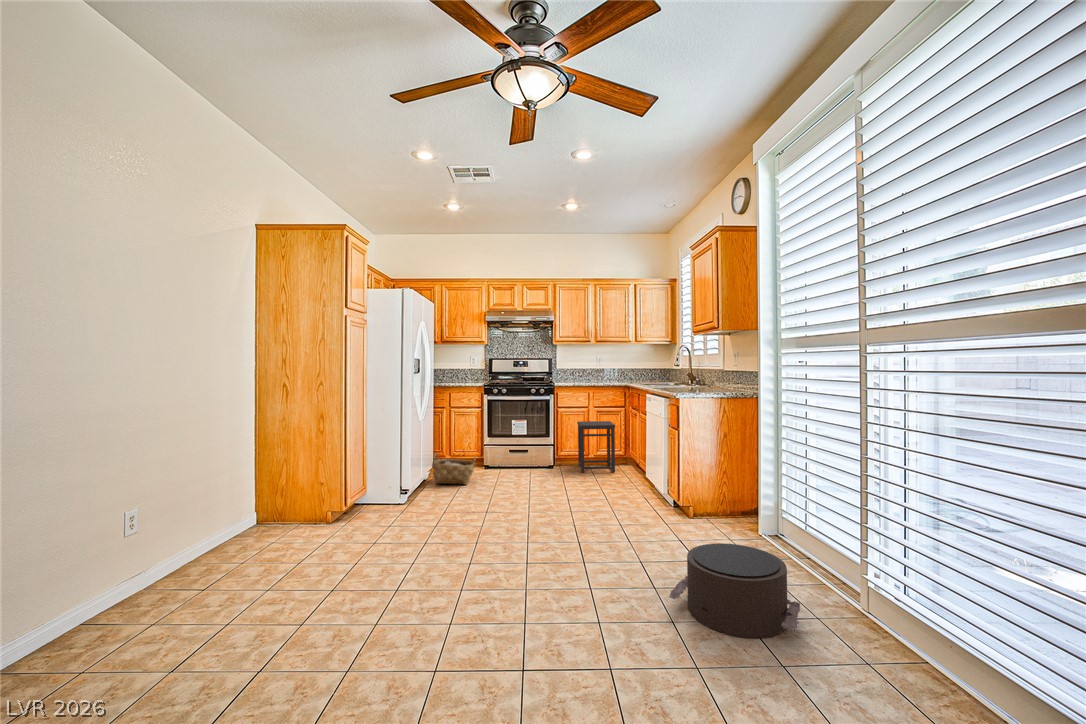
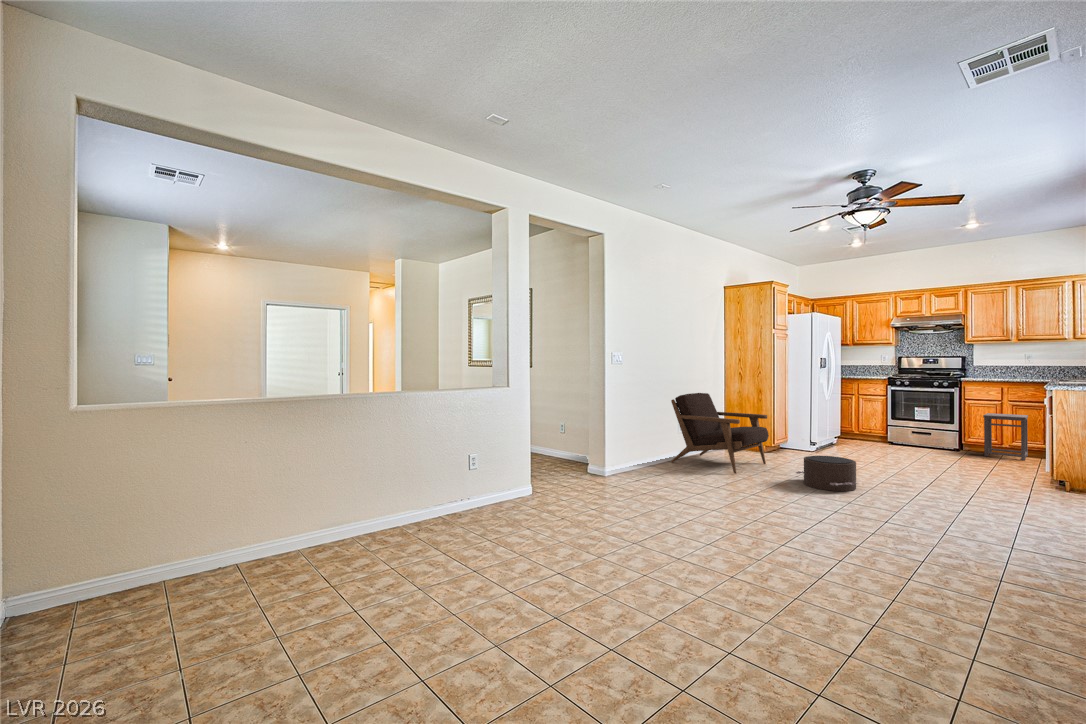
armchair: none [70,436,337,645] -> present [671,393,769,474]
woven basket: present [432,453,476,485] -> none [837,424,874,449]
pouf: present [669,543,800,638] -> present [796,456,857,491]

